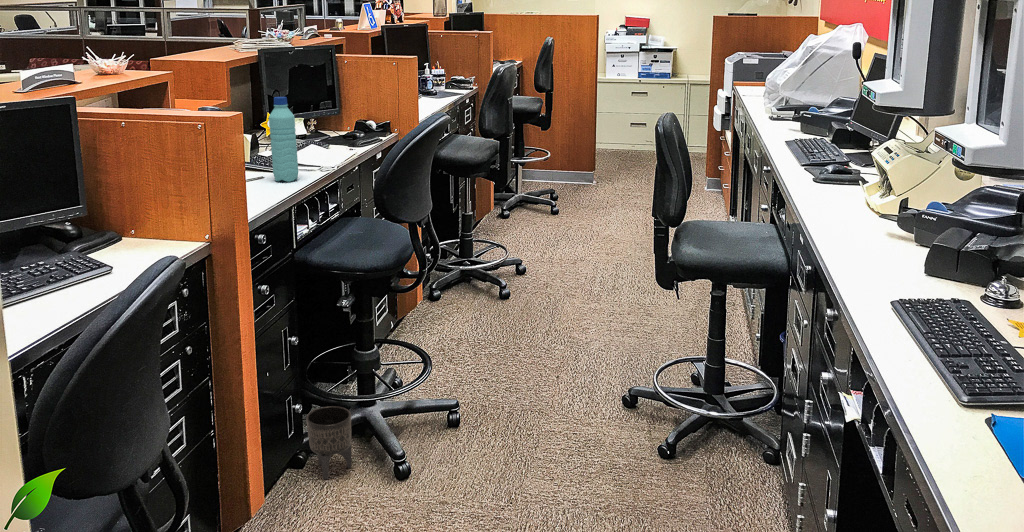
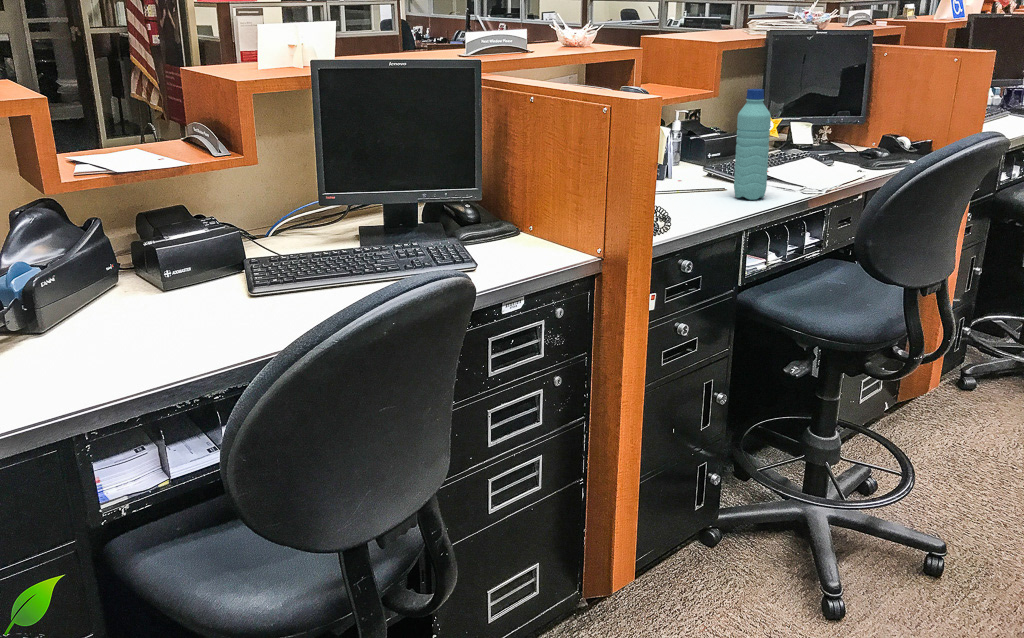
planter: present [306,406,352,479] -> none [718,498,777,592]

